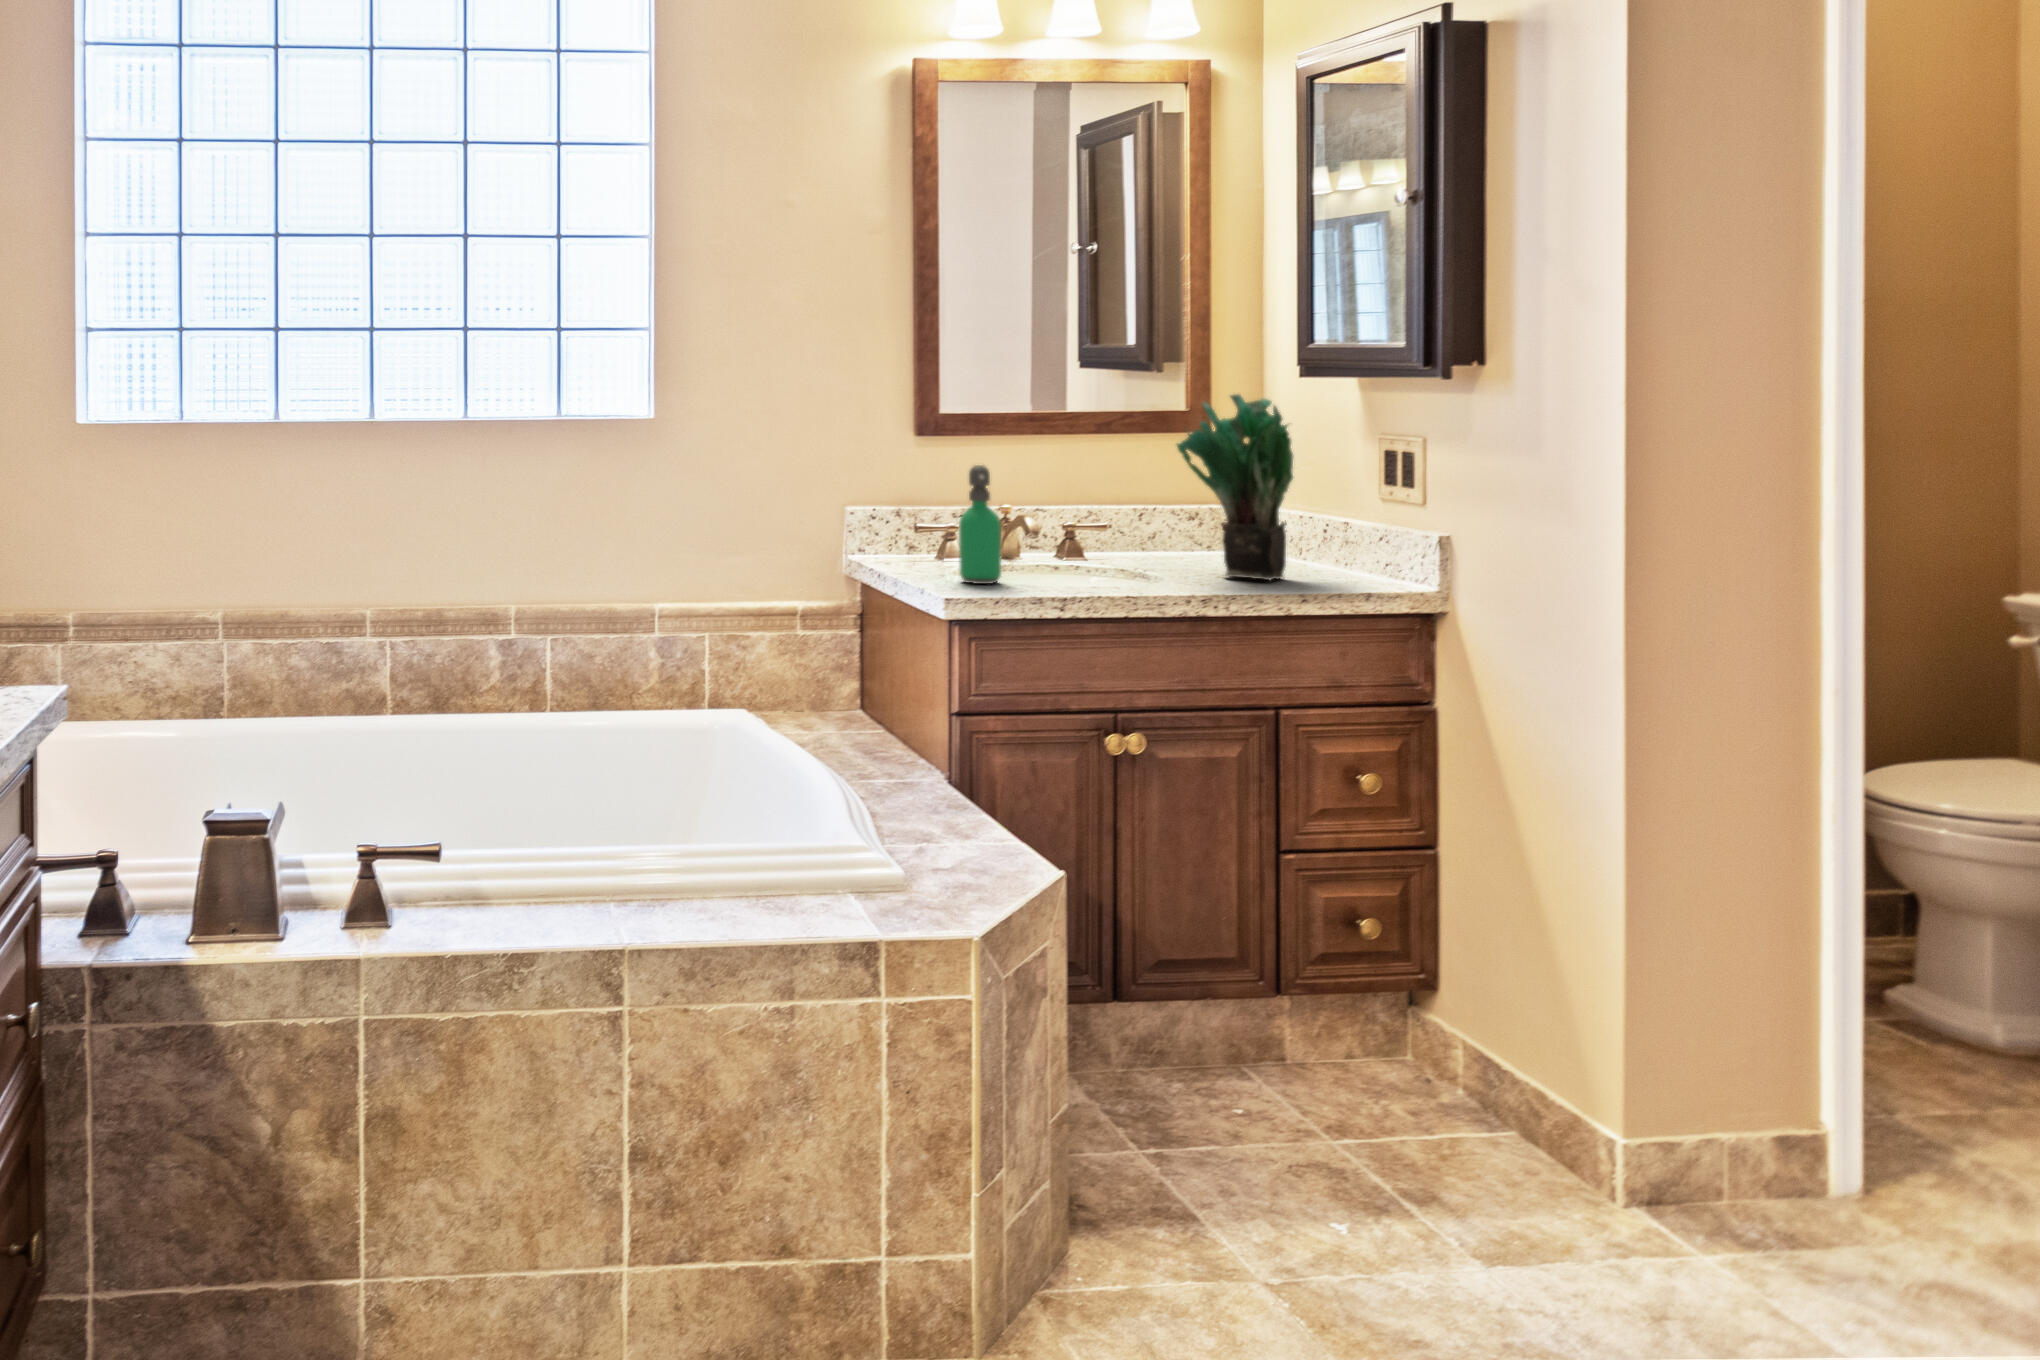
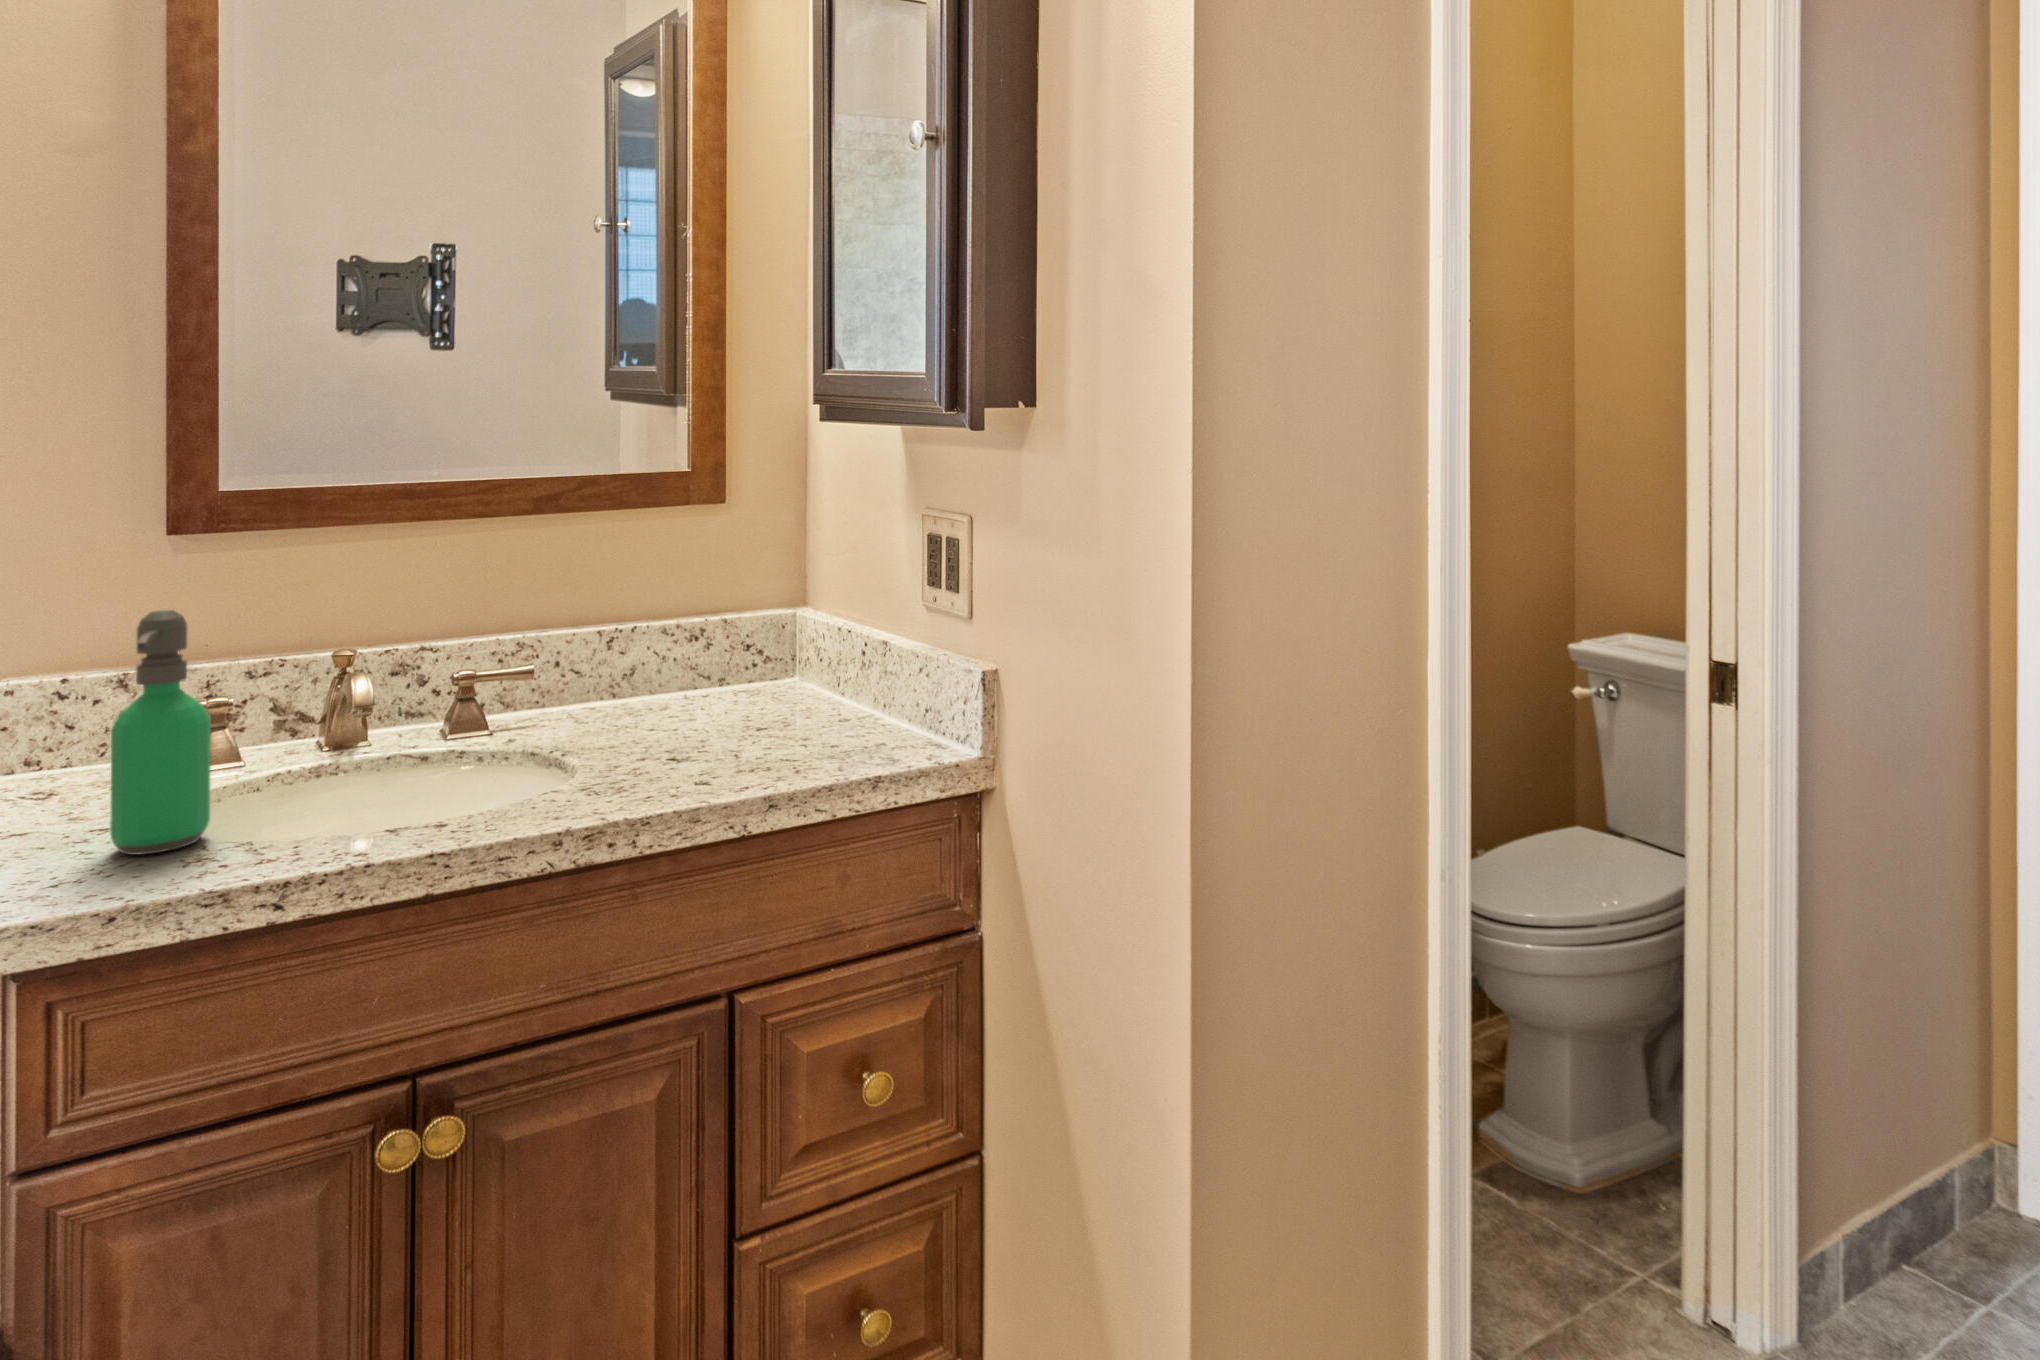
potted plant: present [1177,394,1293,580] -> none [584,453,790,760]

